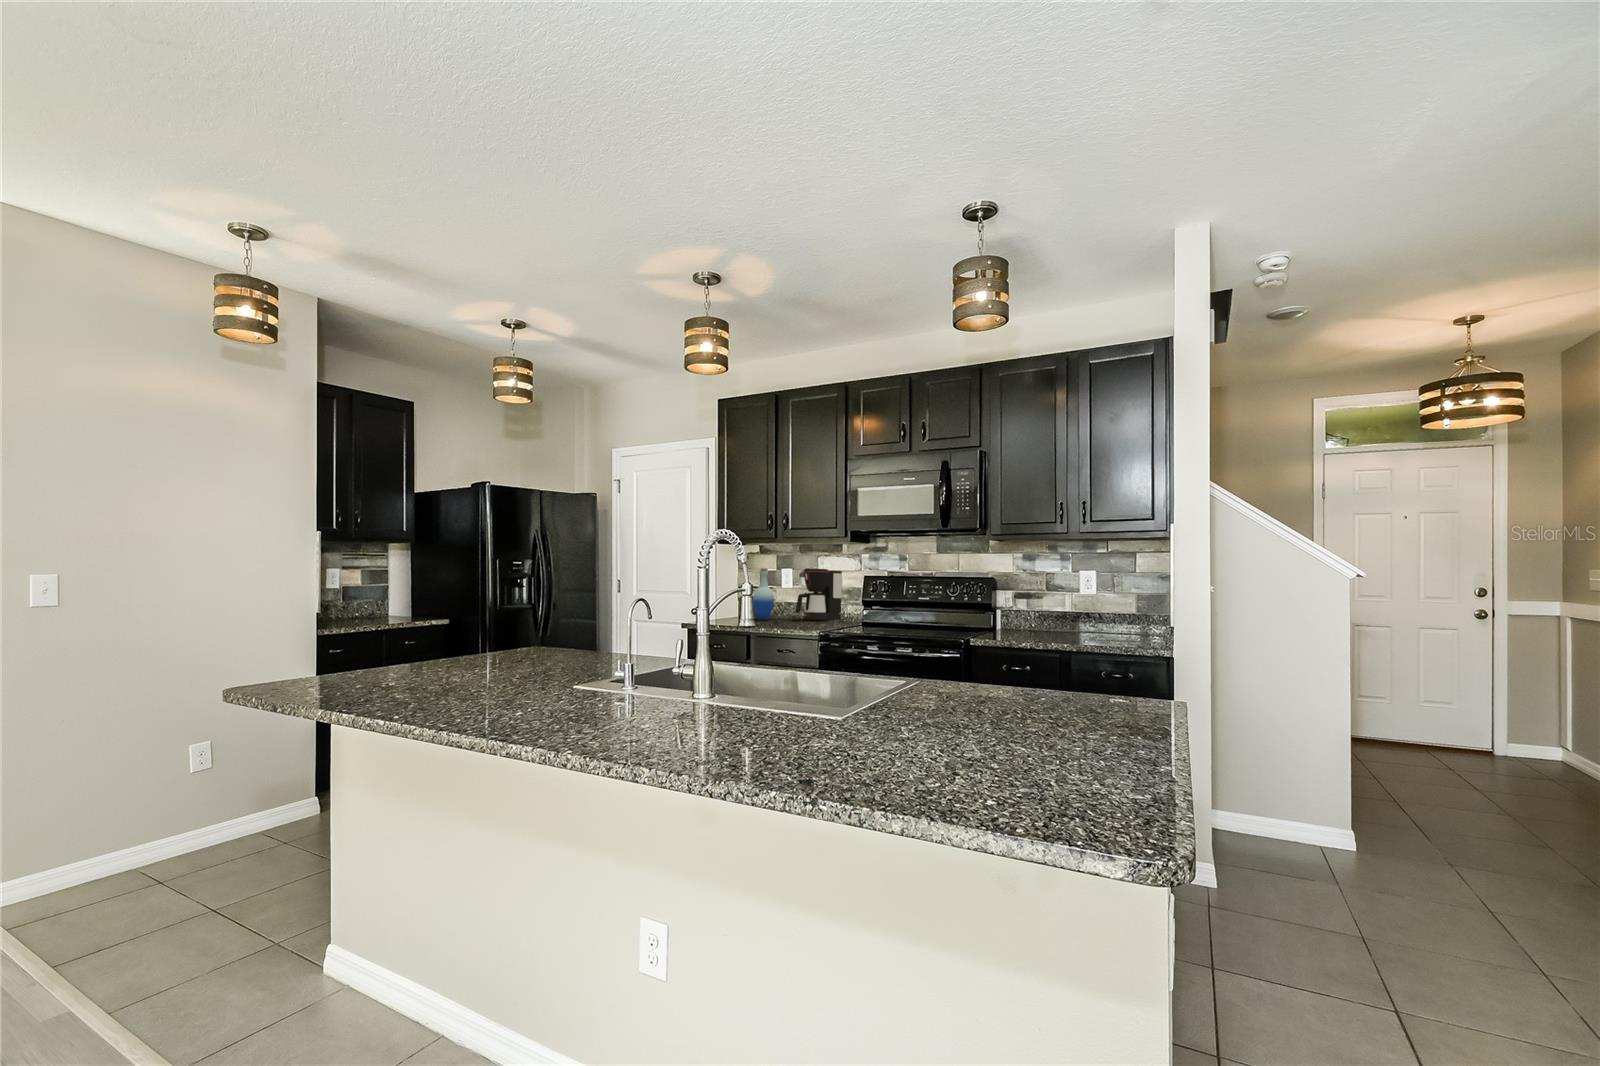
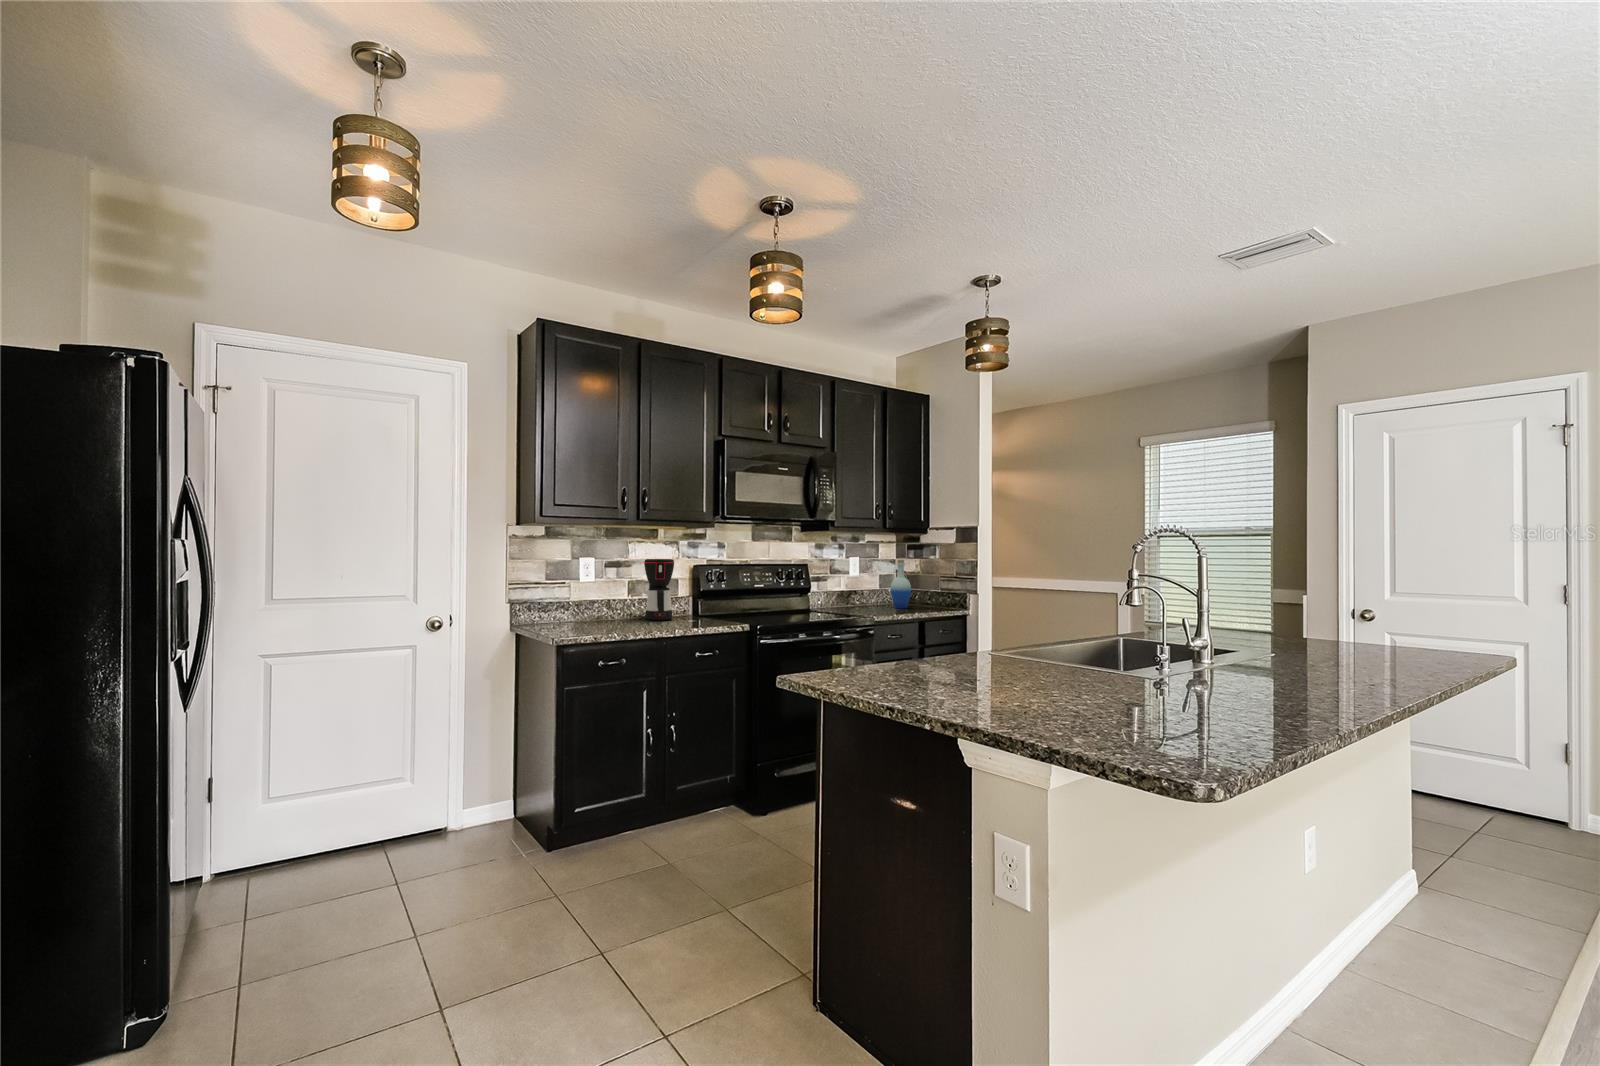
bottle: present [753,568,774,620] -> present [890,560,911,608]

